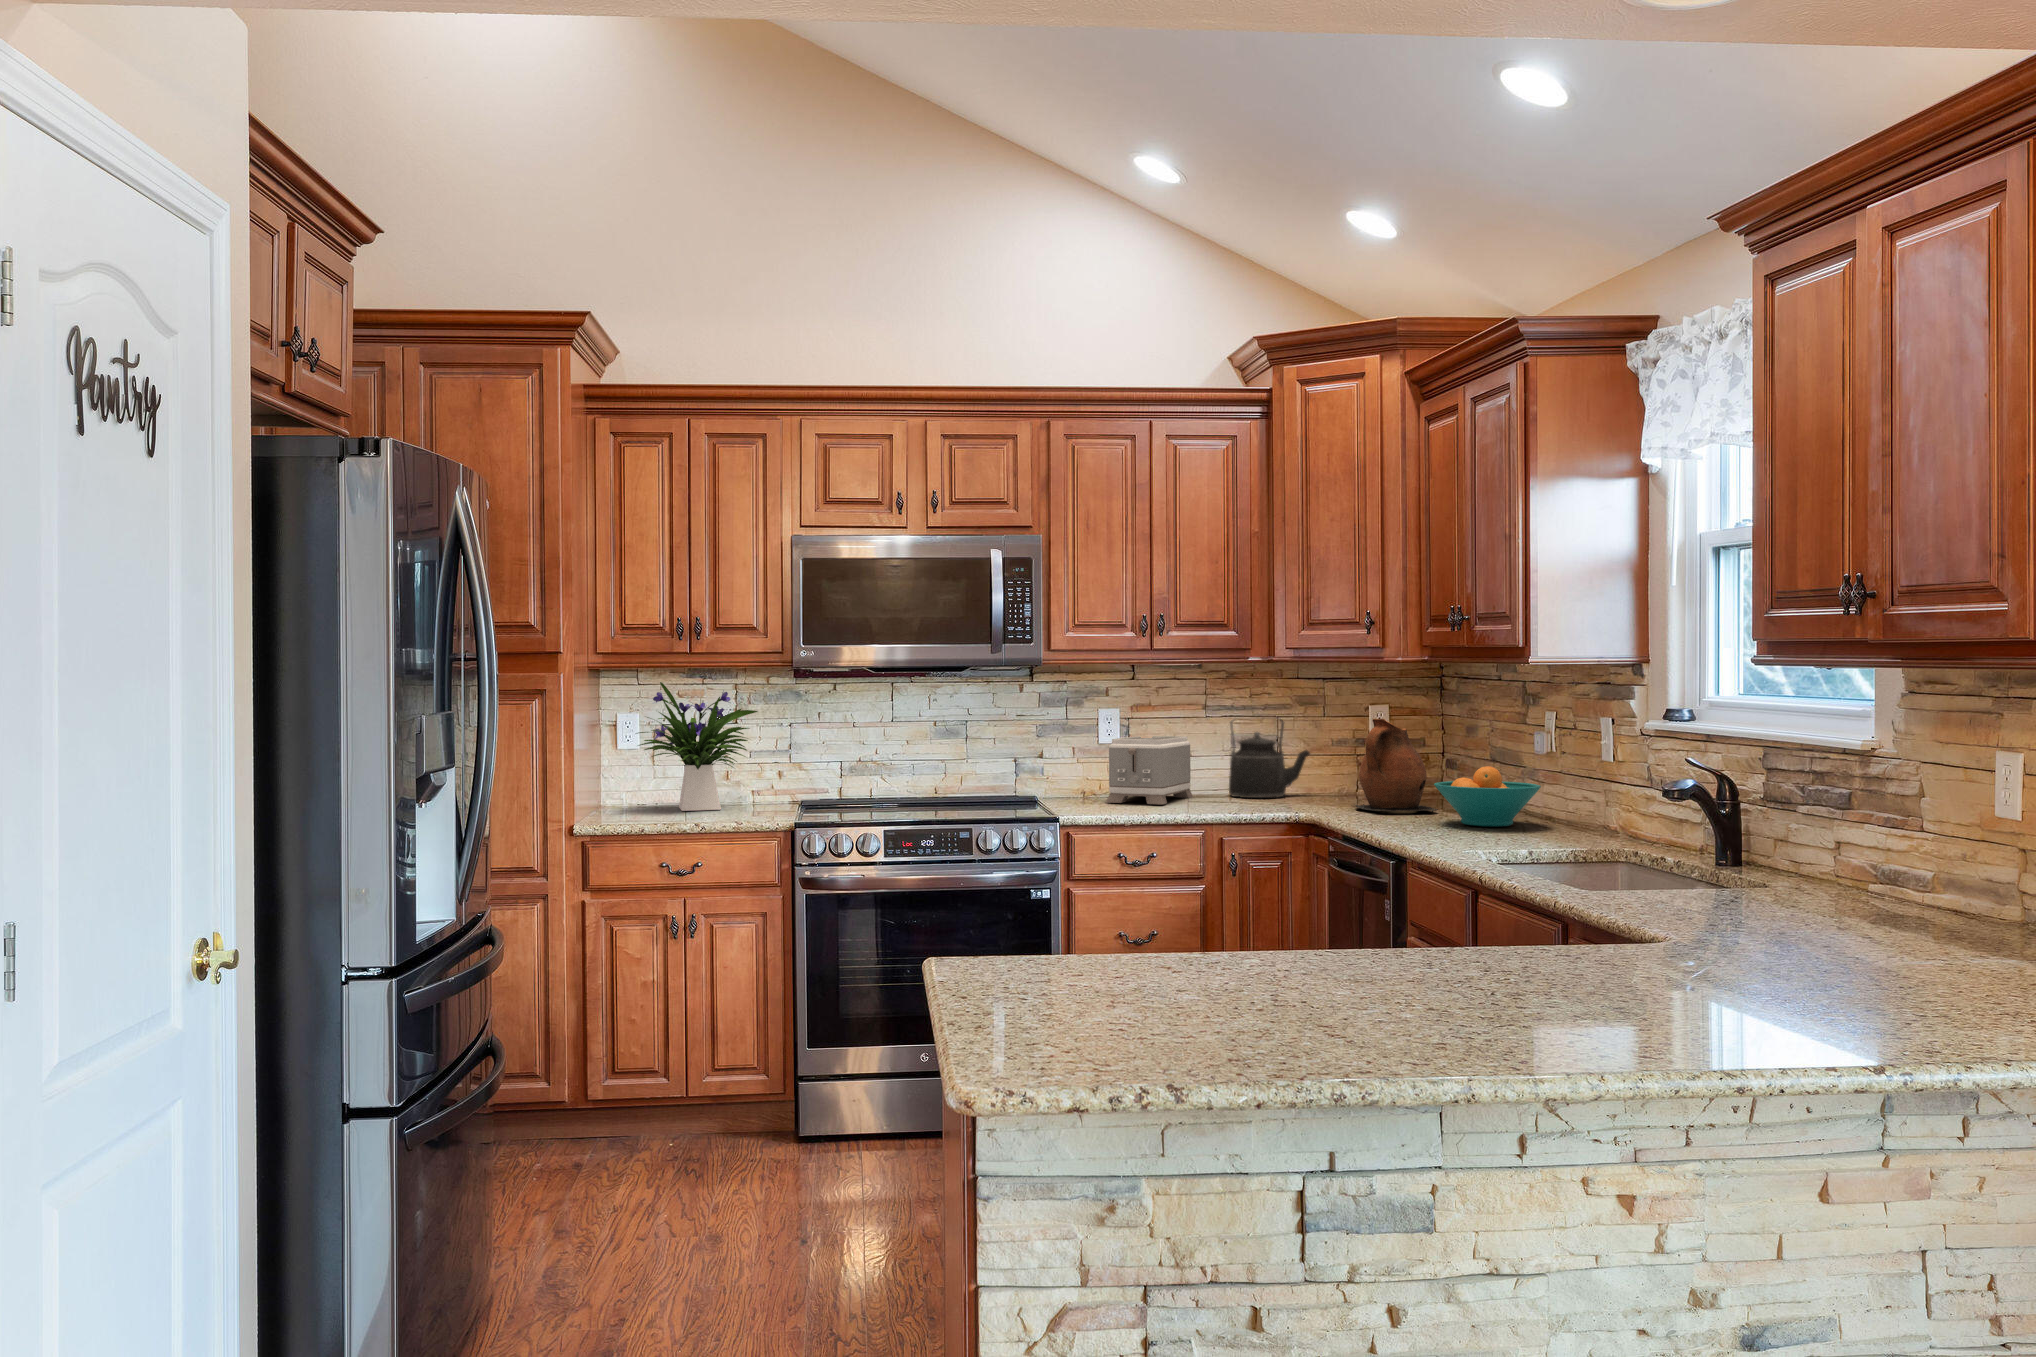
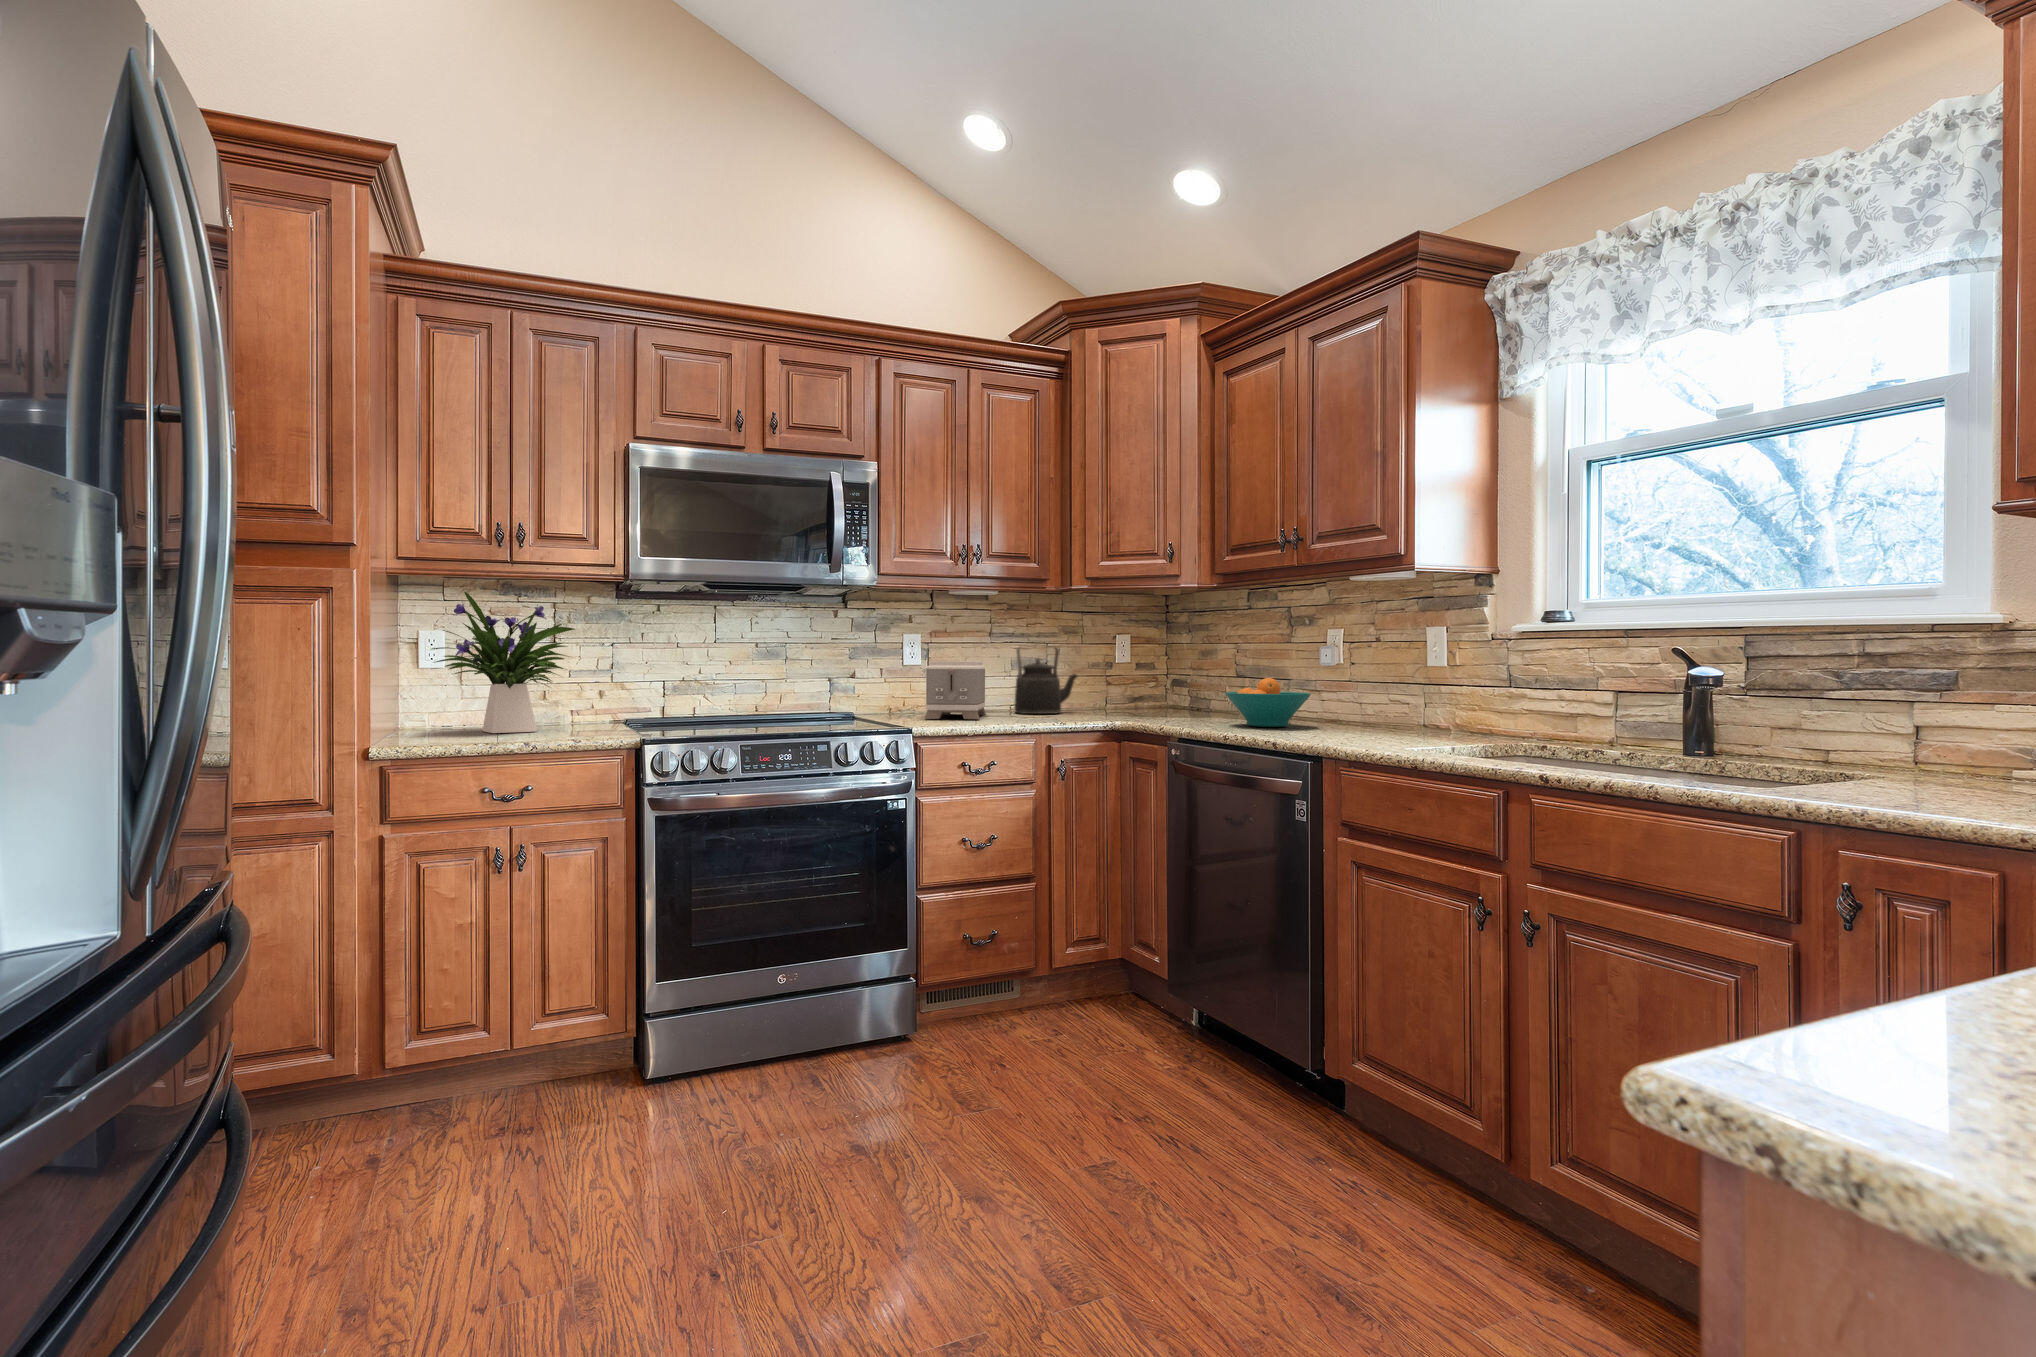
ceramic pitcher: present [1355,719,1438,812] -> none [1134,642,1208,720]

